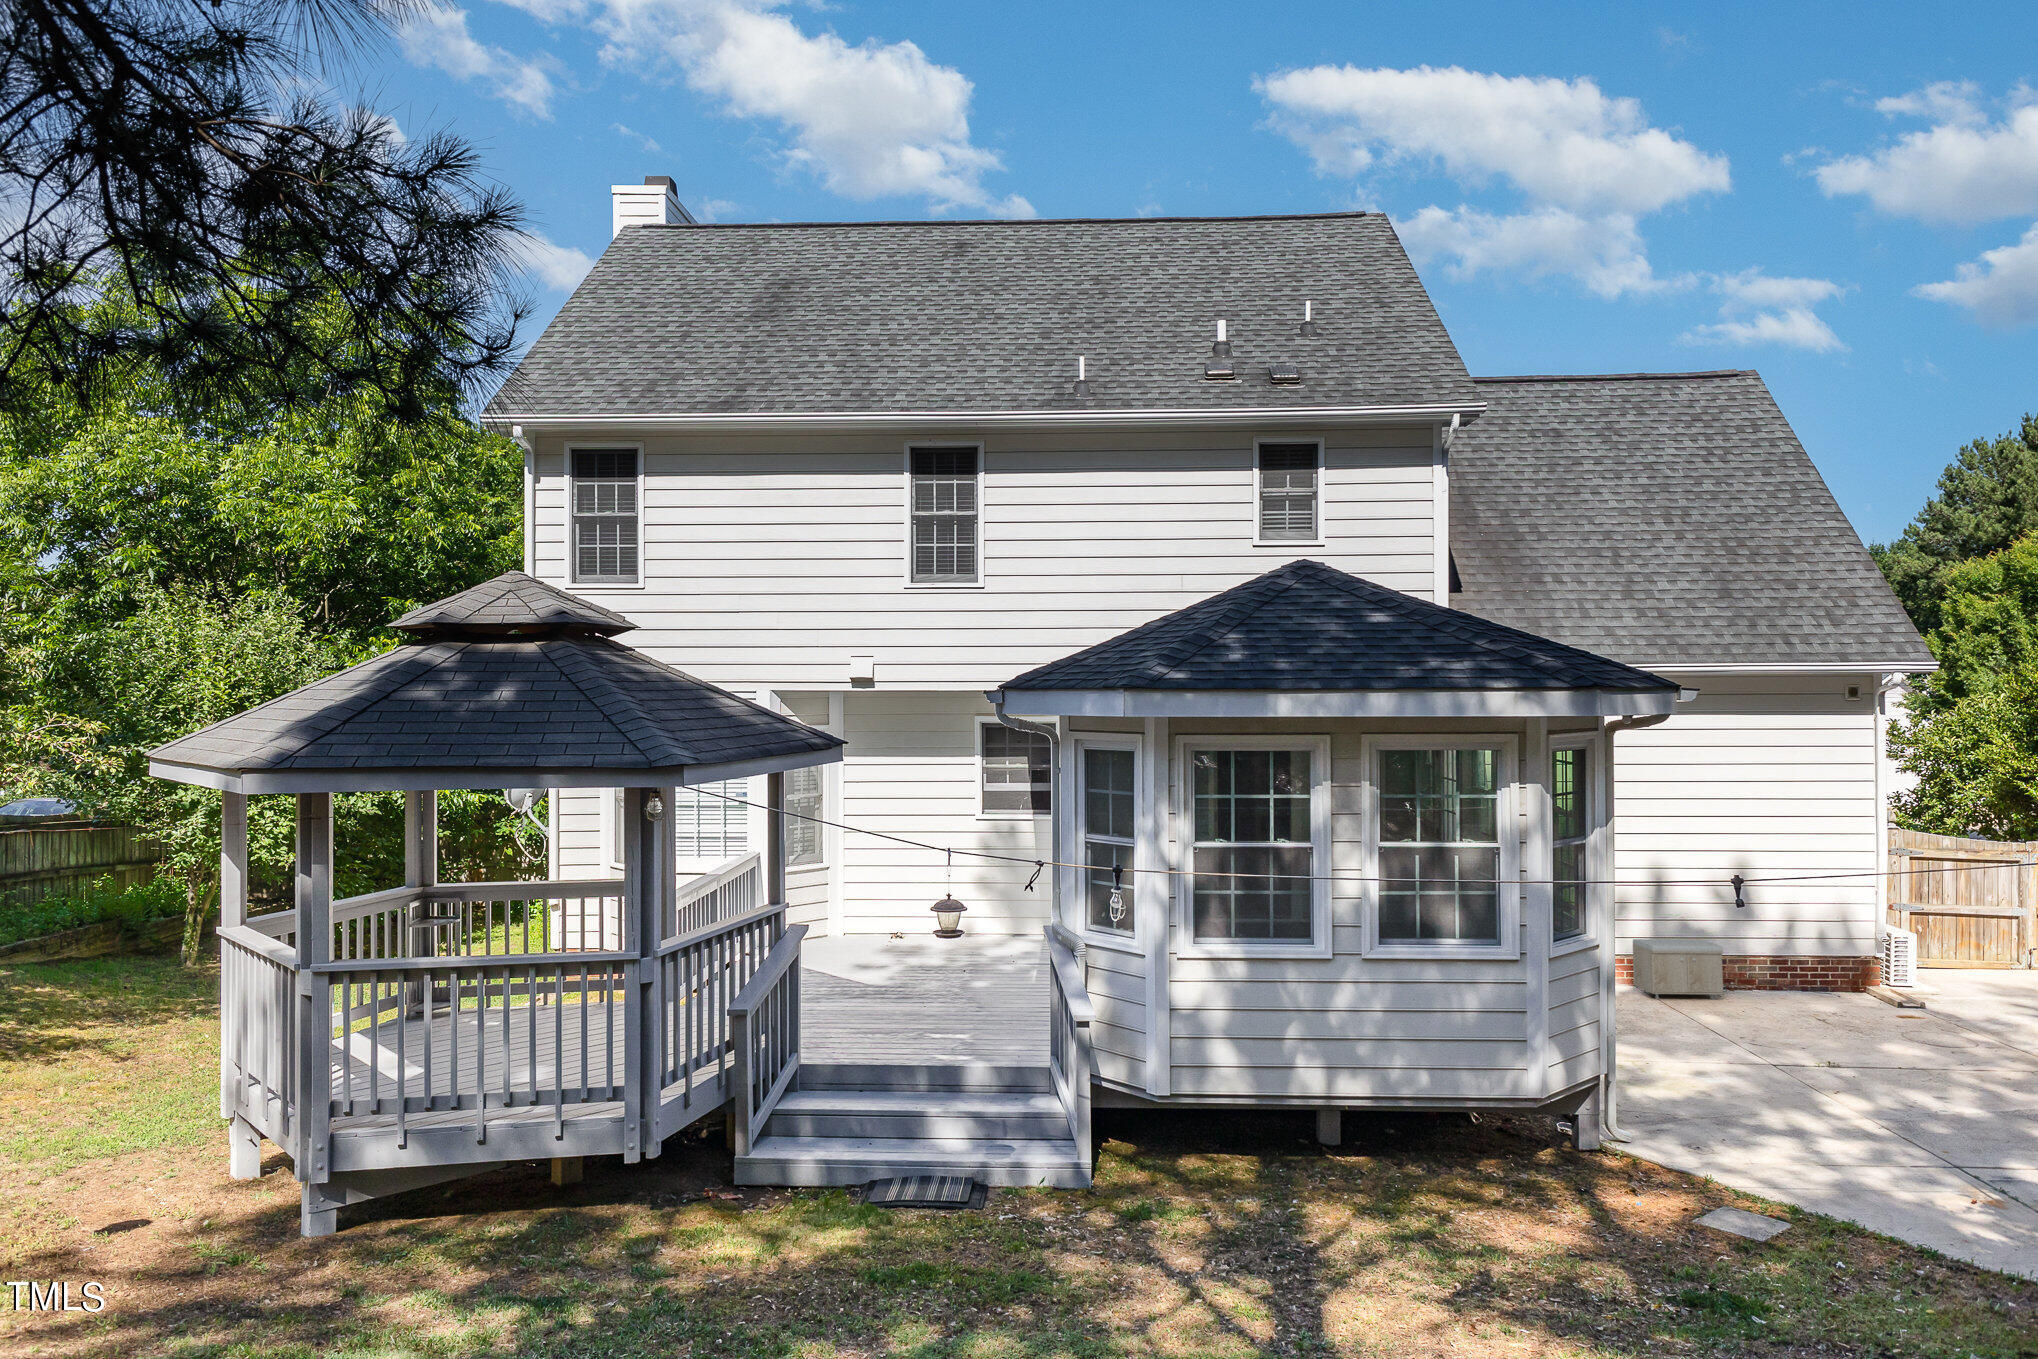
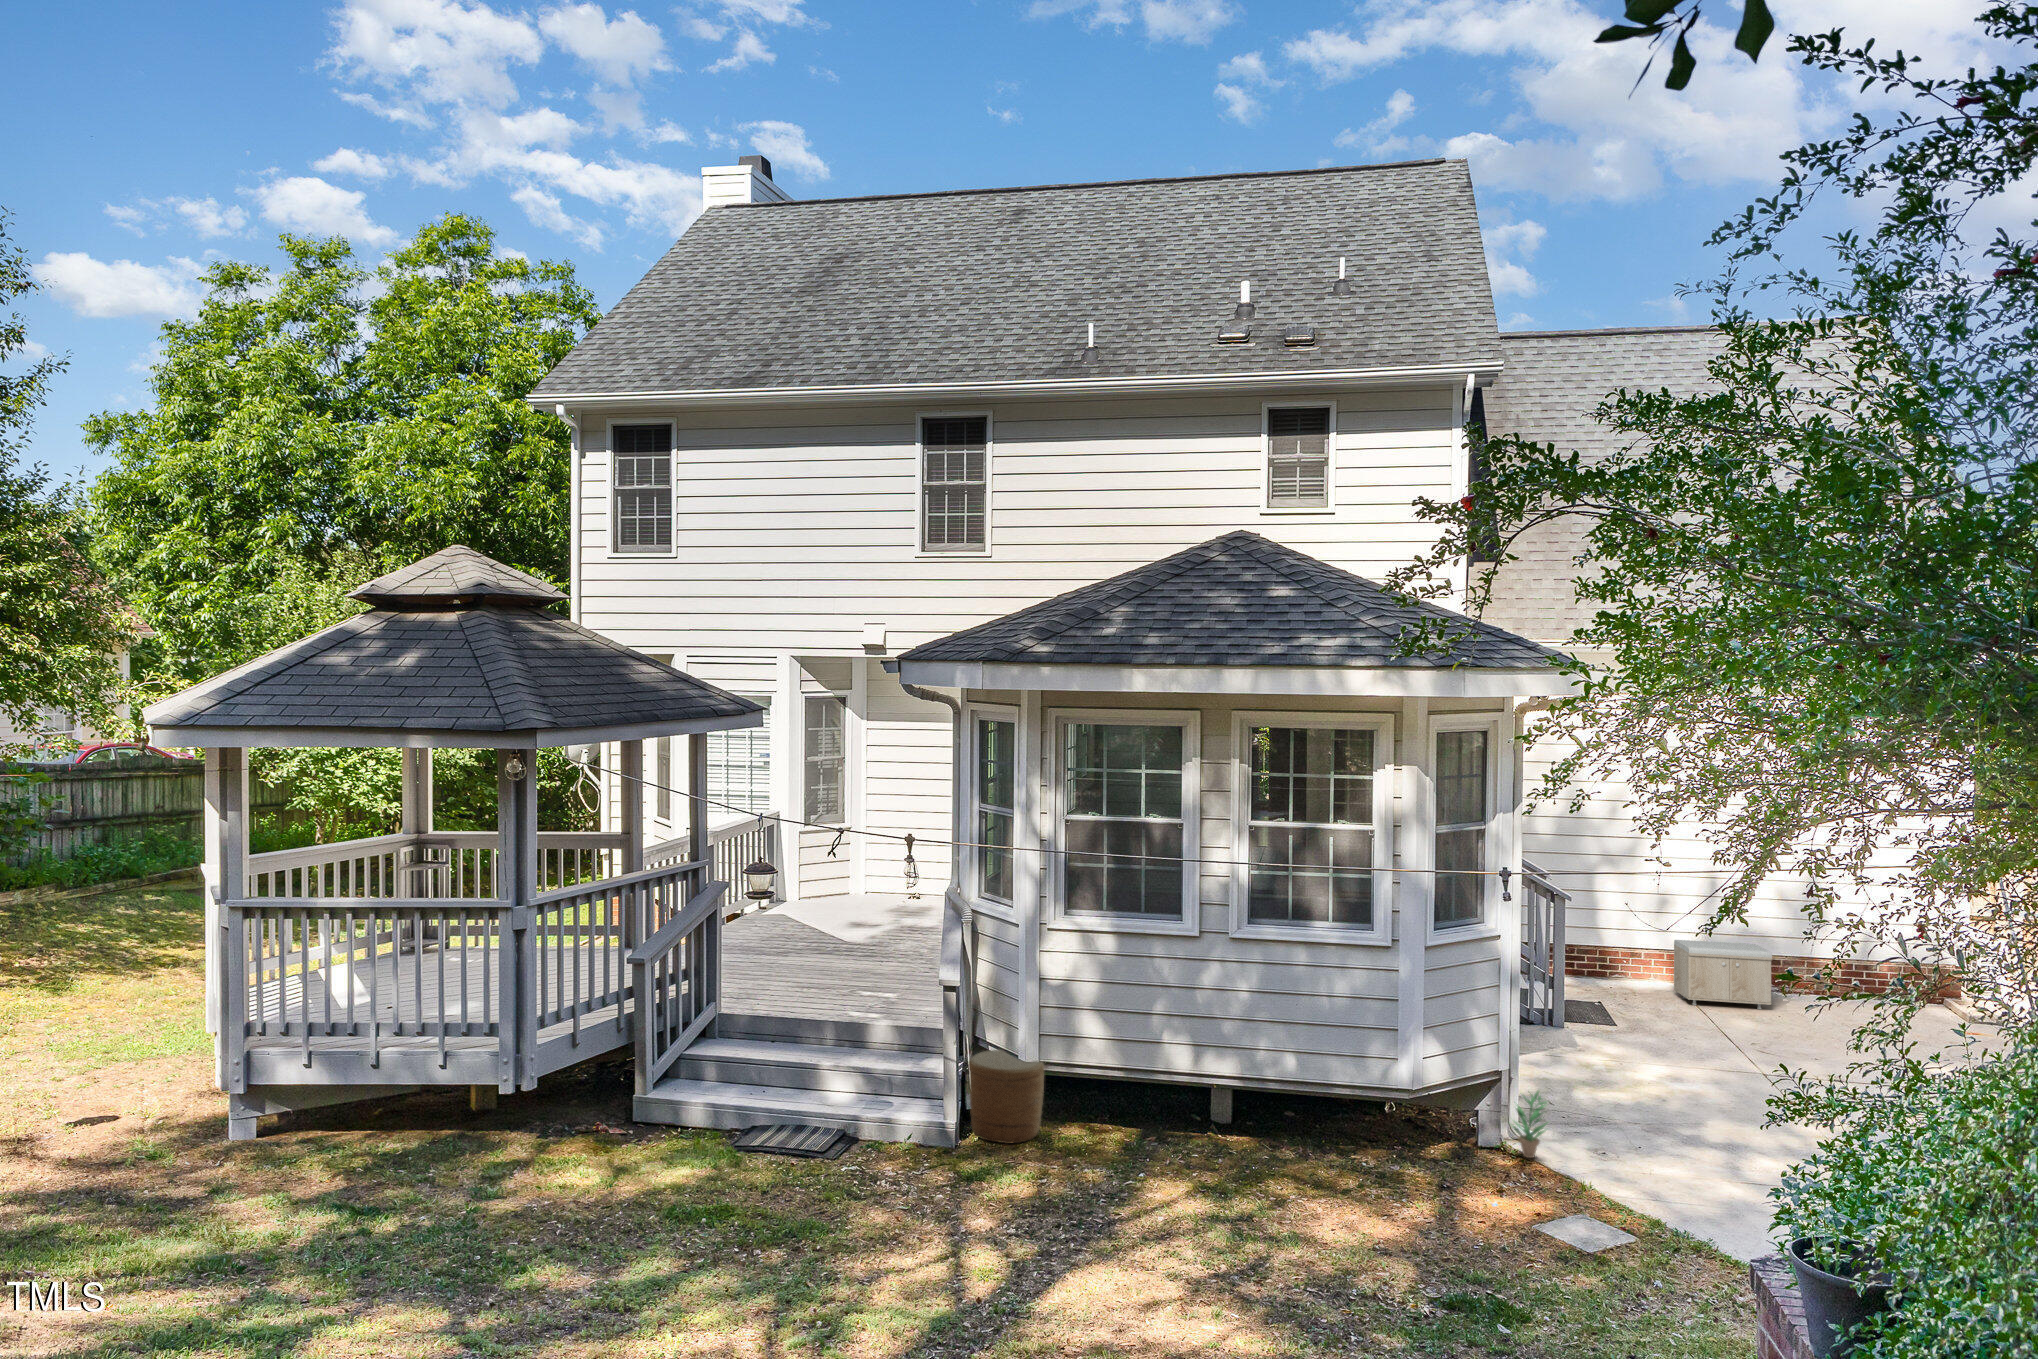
woven basket: none [1098,1081,1176,1178] -> present [969,1050,1046,1144]
potted plant: none [1605,1085,1647,1152] -> present [1509,1091,1547,1158]

